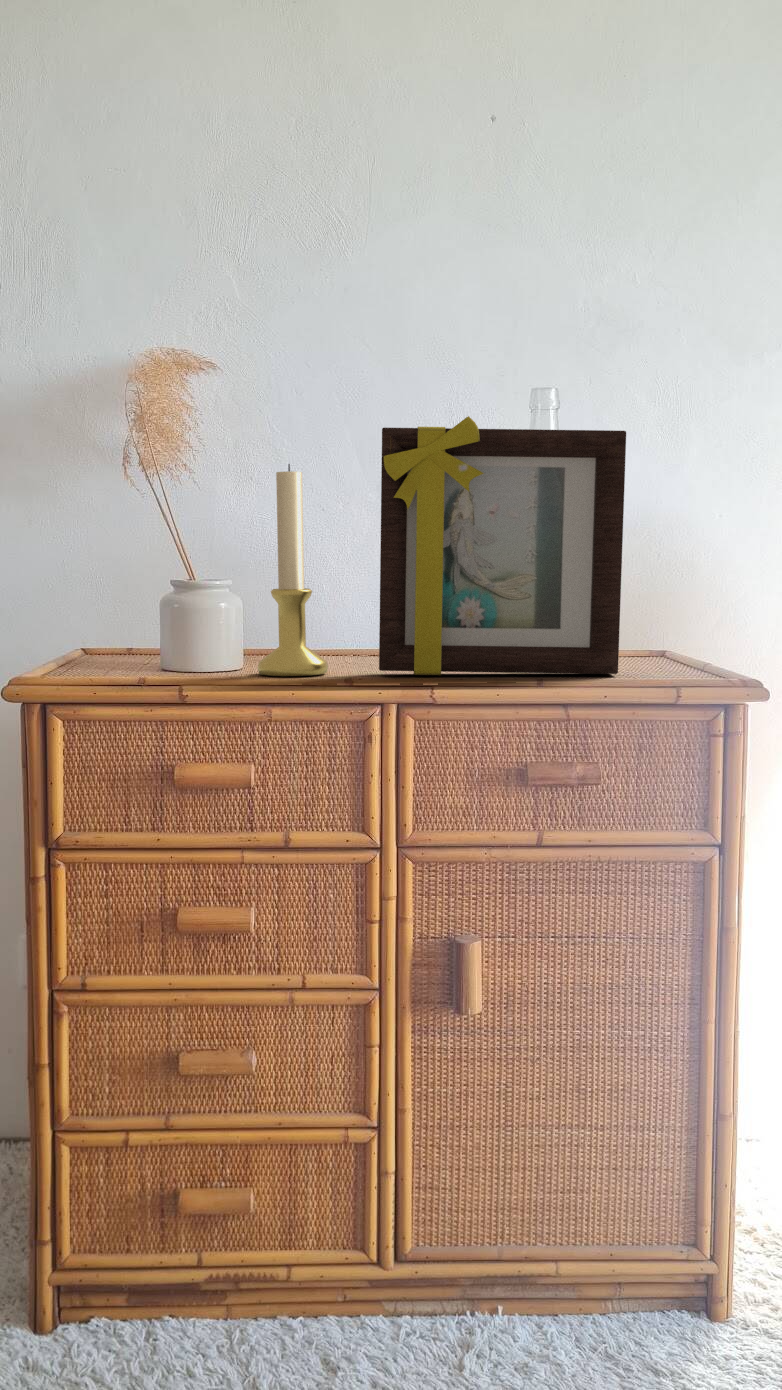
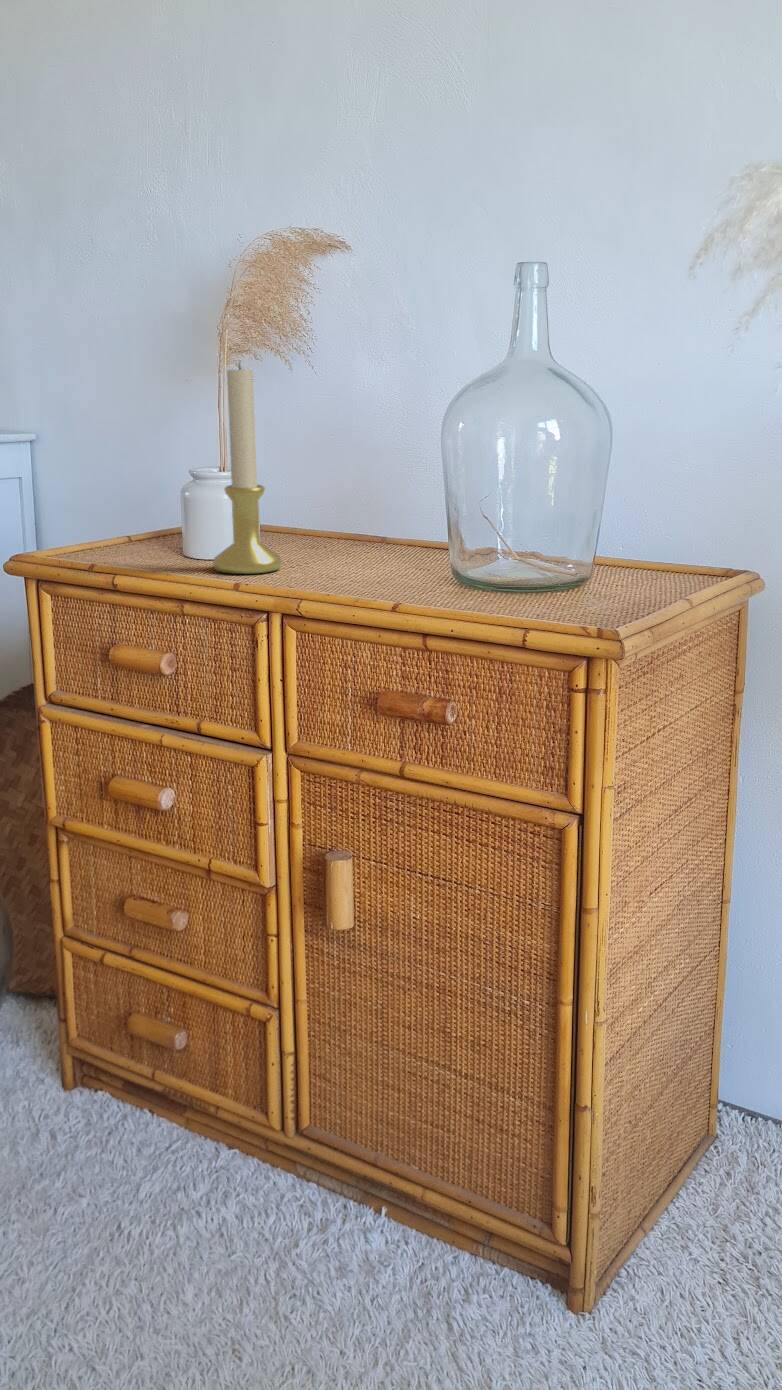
picture frame: present [379,416,626,675] -> none [284,314,531,606]

